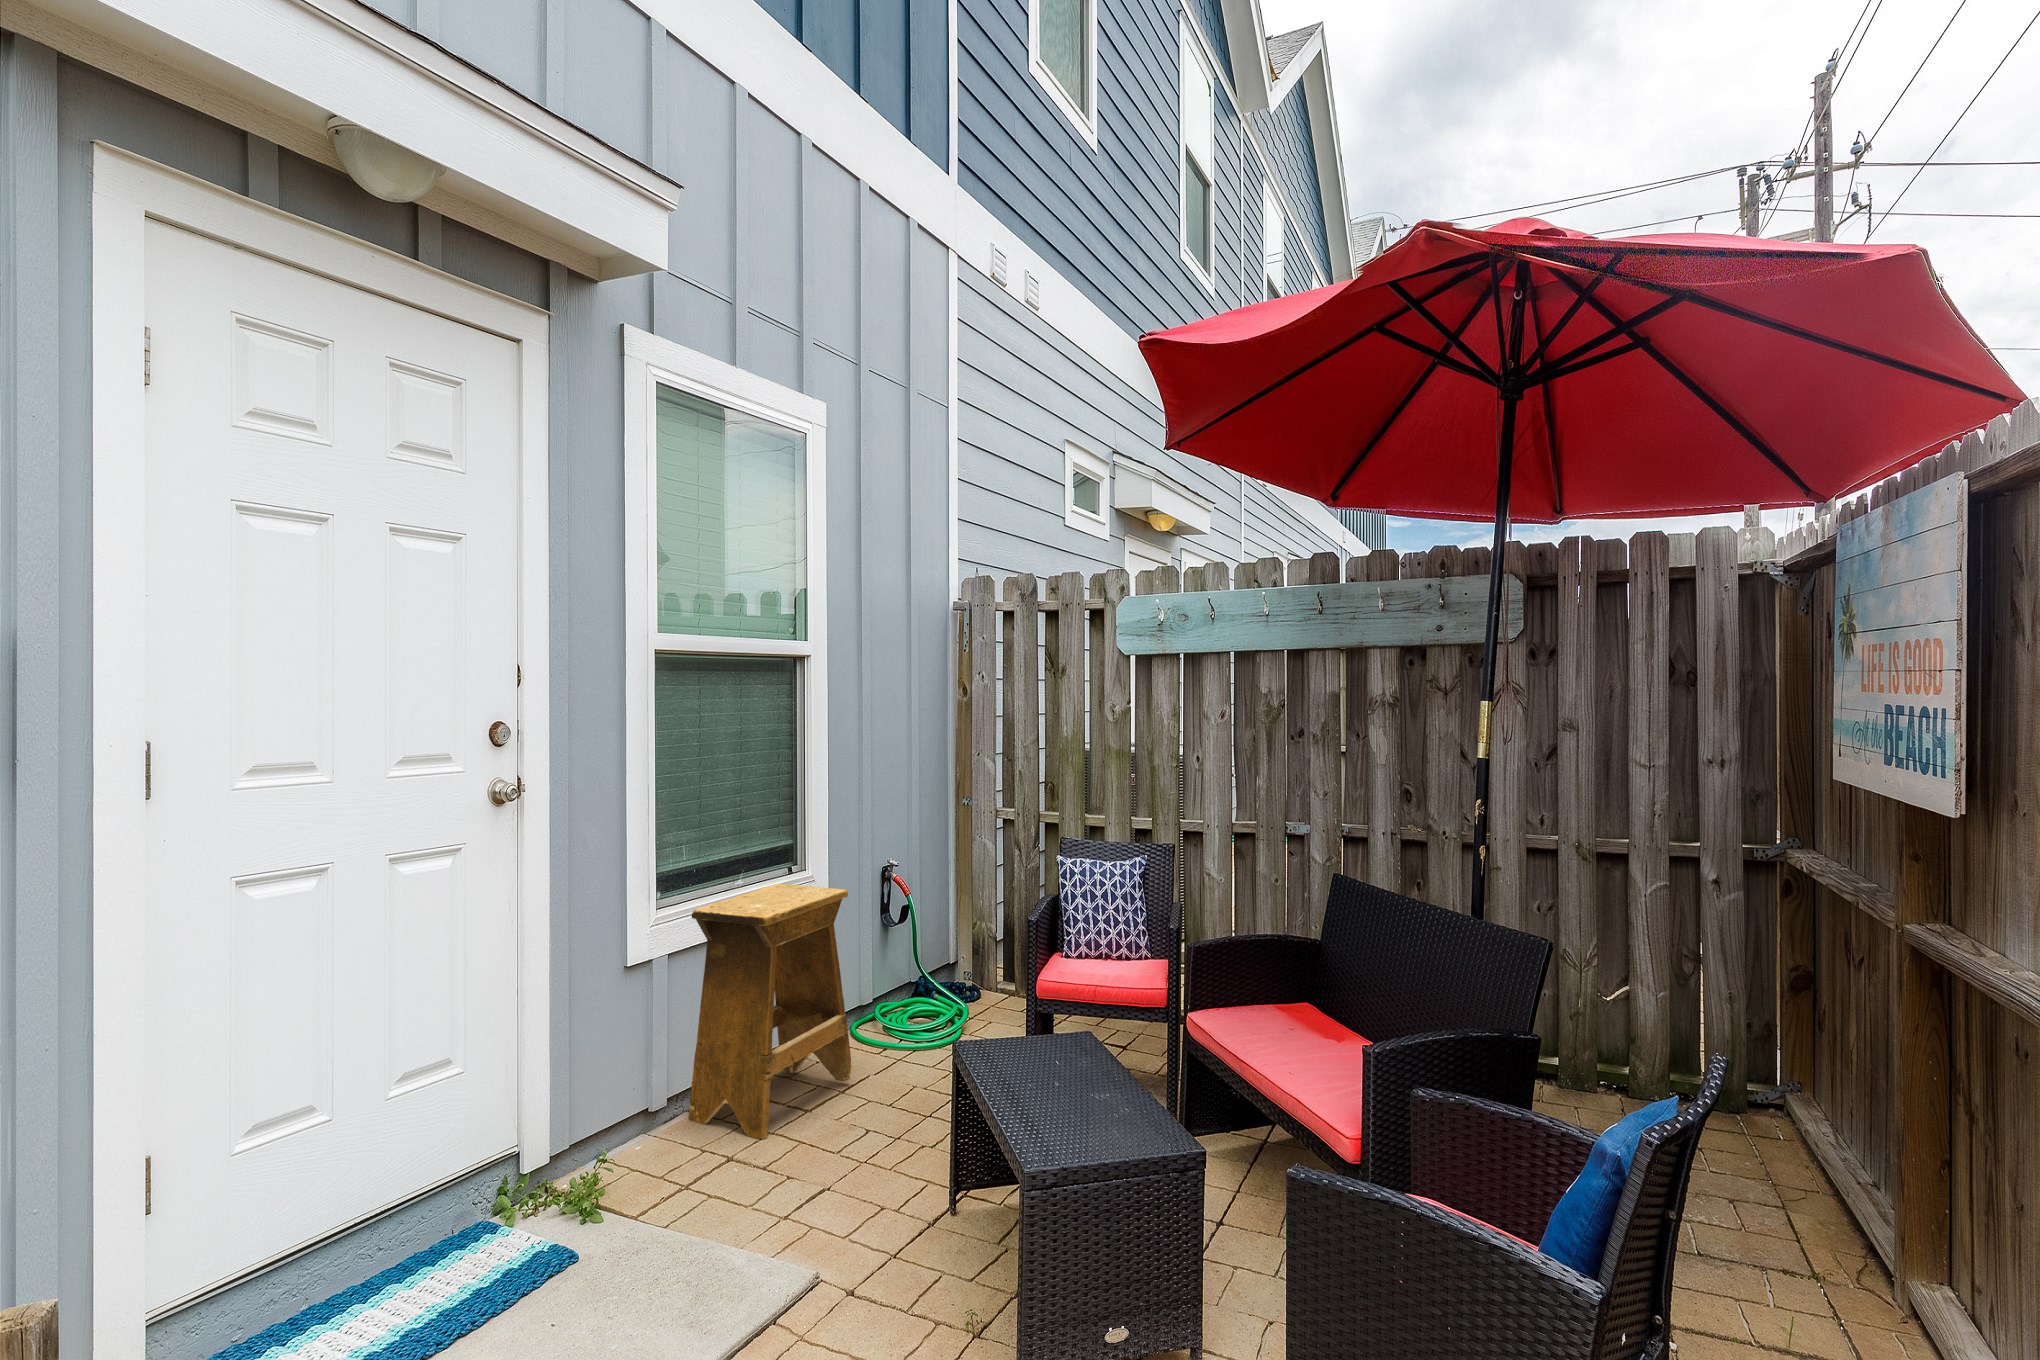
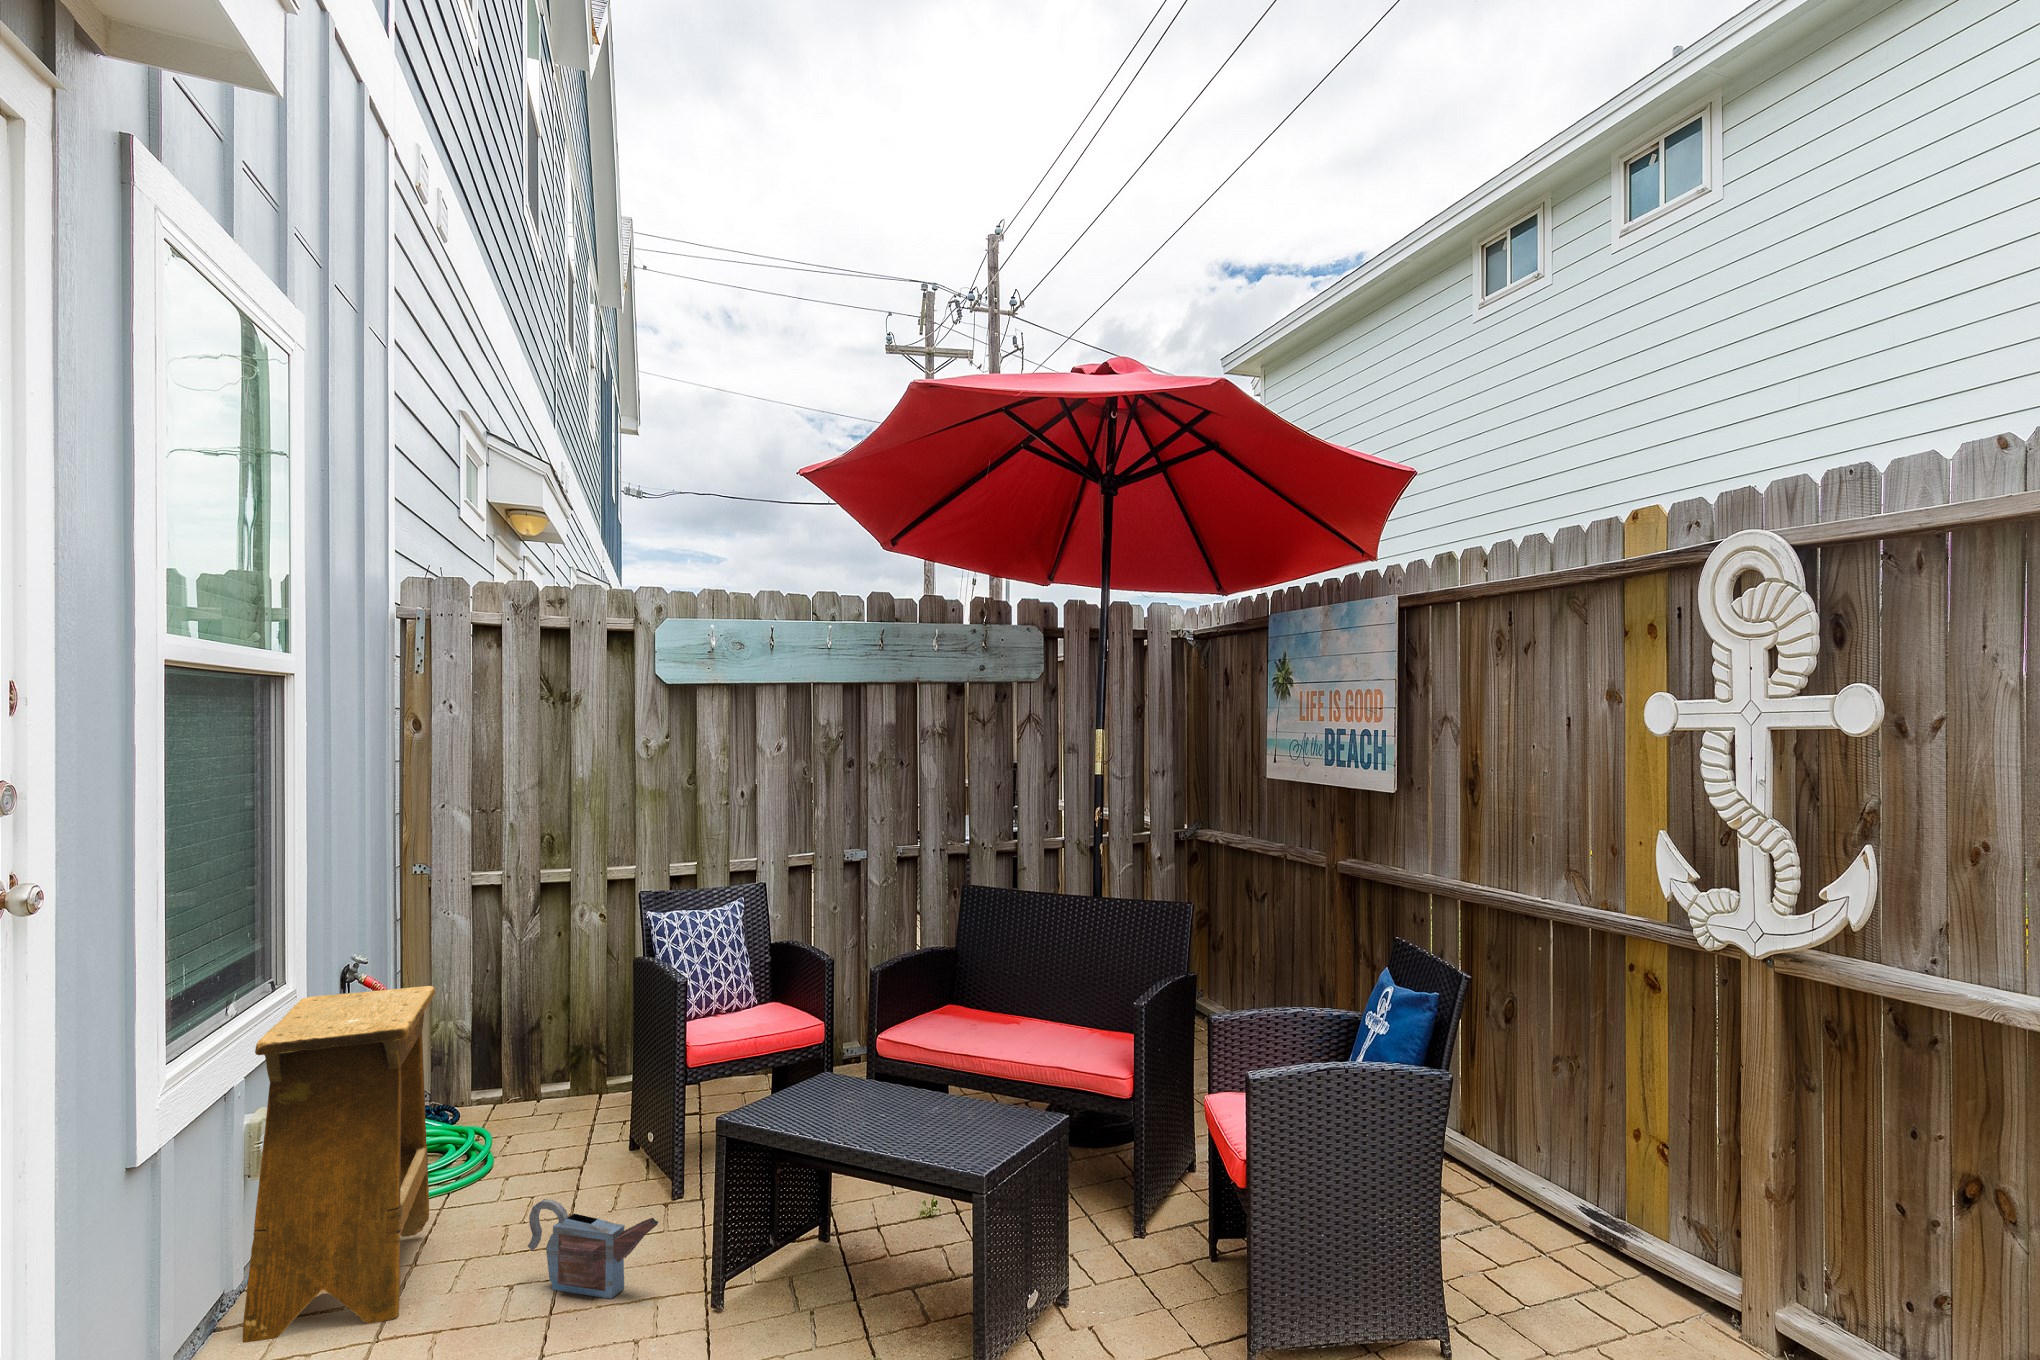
watering can: none [853,1082,900,1186] -> present [528,1199,659,1299]

